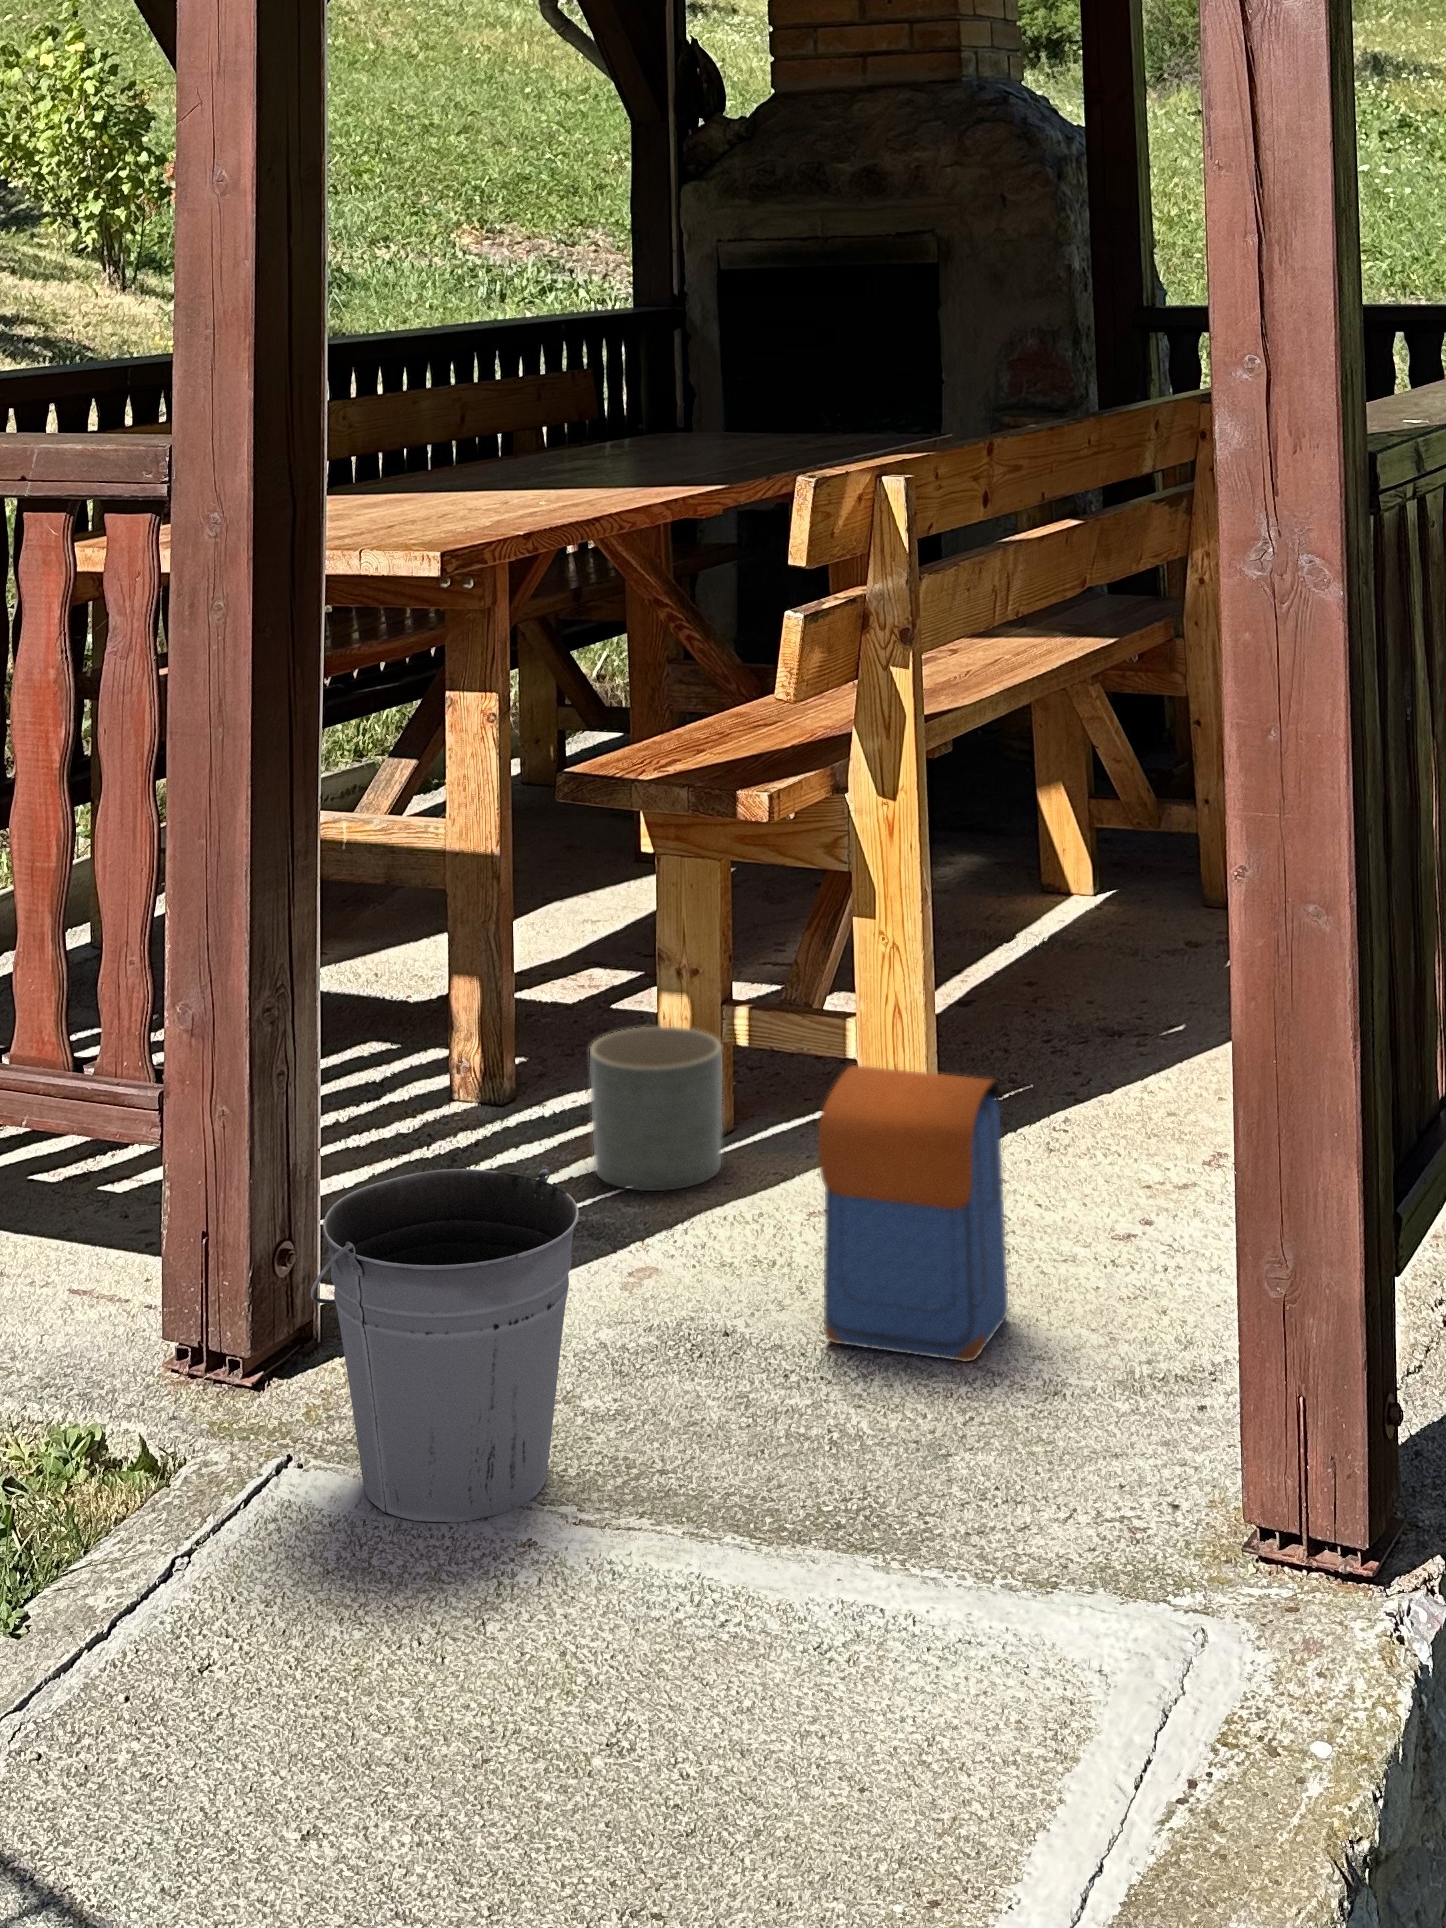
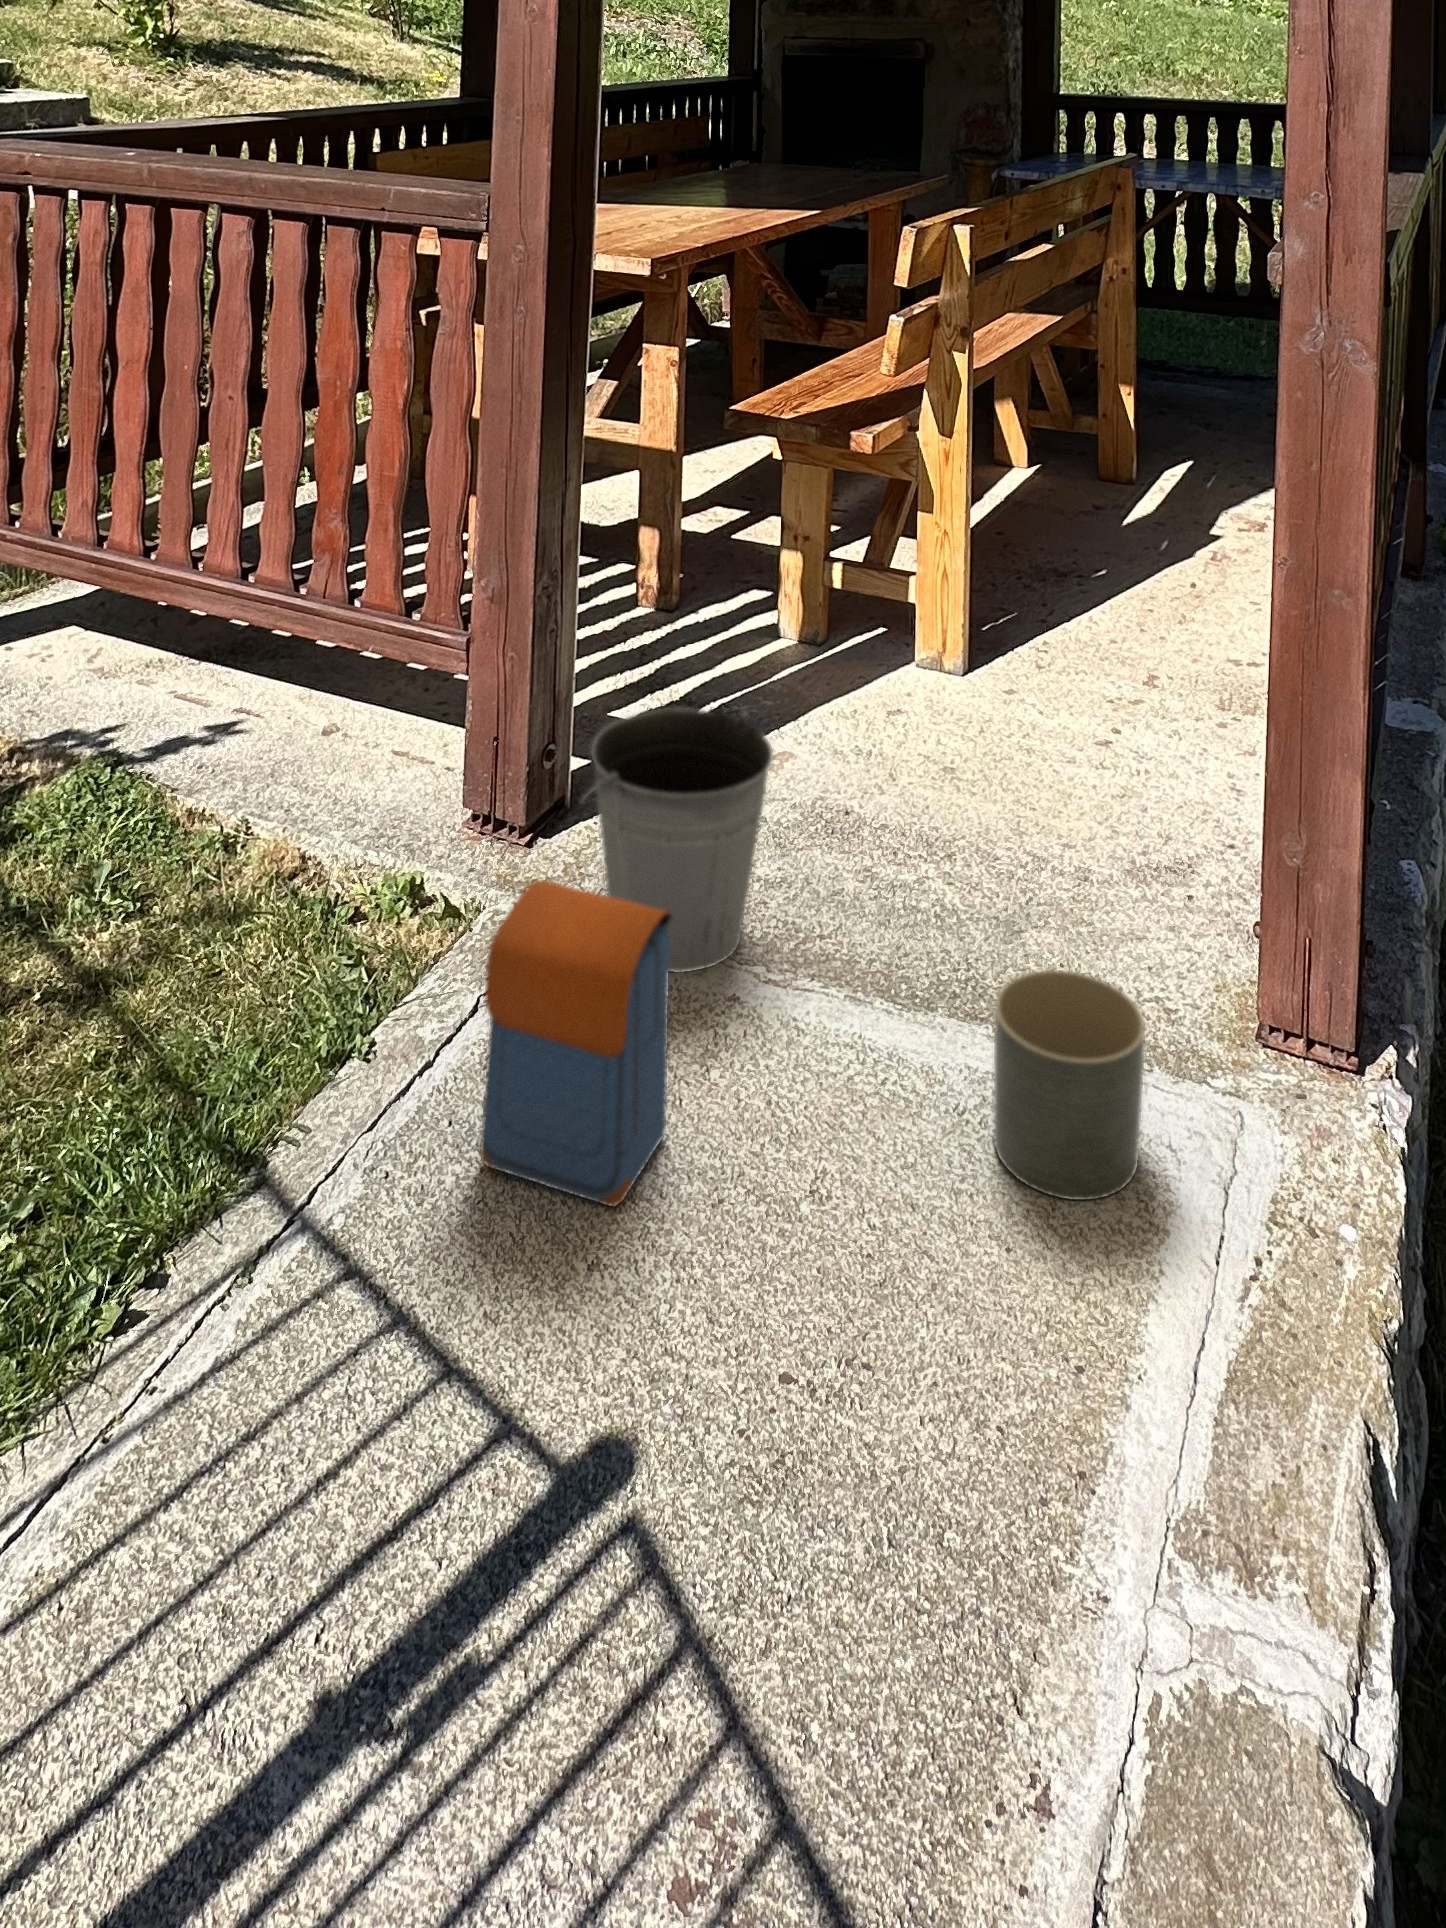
planter: present [590,1027,722,1191] -> present [994,970,1145,1200]
backpack: present [819,1065,1008,1361] -> present [480,880,671,1206]

